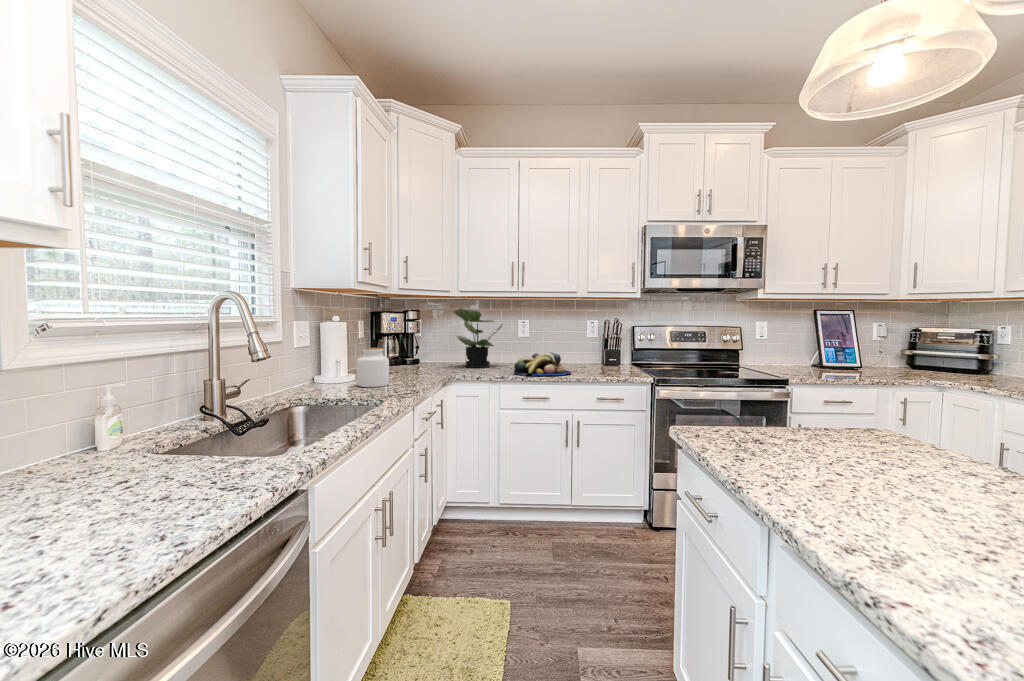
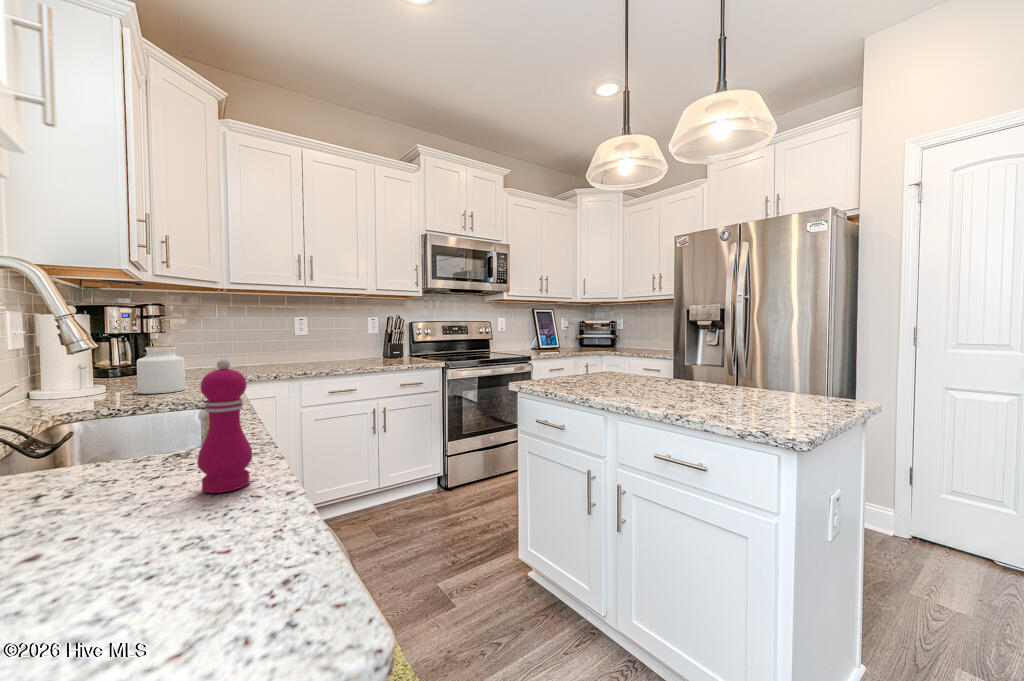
potted plant: present [454,308,503,368] -> none [220,301,282,369]
fruit bowl: present [514,352,571,376] -> none [311,346,372,370]
pepper mill: none [87,387,150,524] -> present [197,359,252,493]

